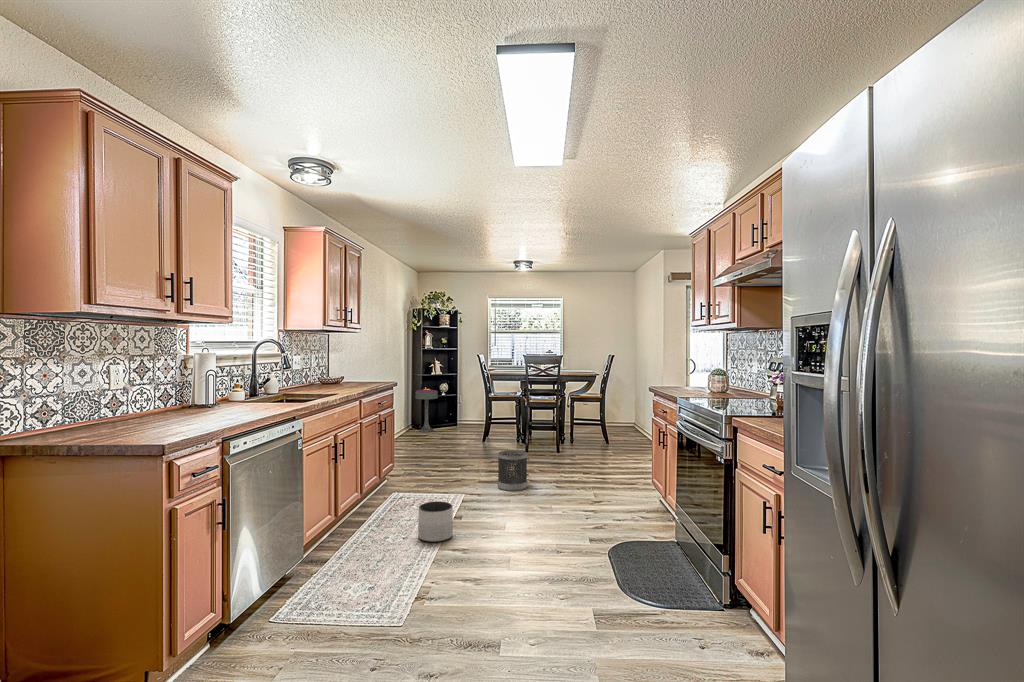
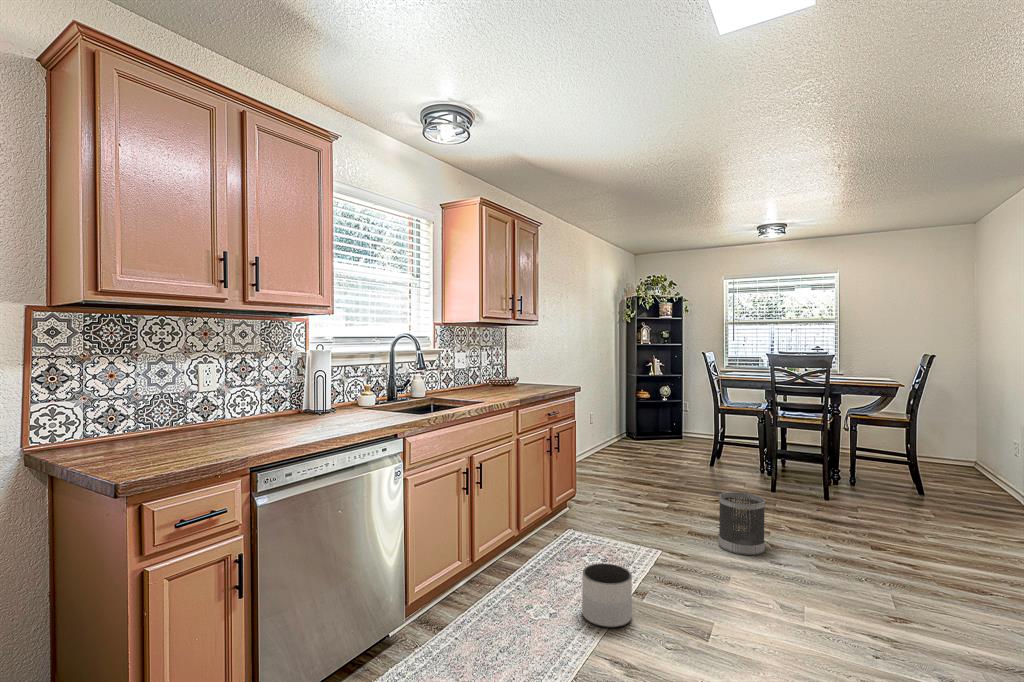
bar stool: present [415,390,438,432] -> none [628,395,655,447]

